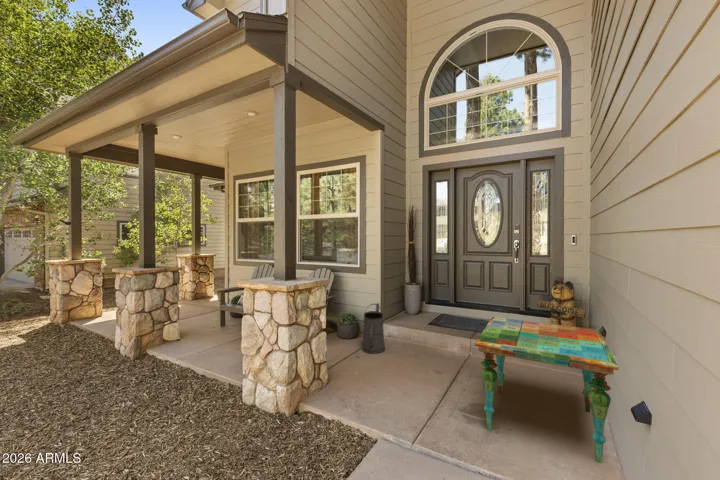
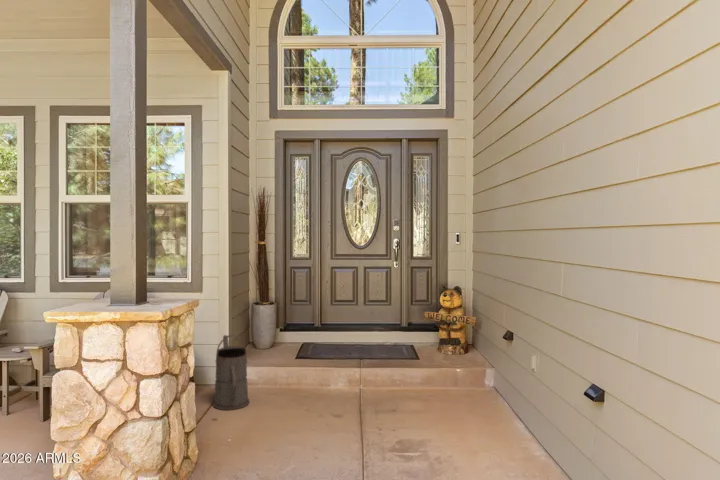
side table: present [475,317,619,463] -> none [406,332,553,461]

